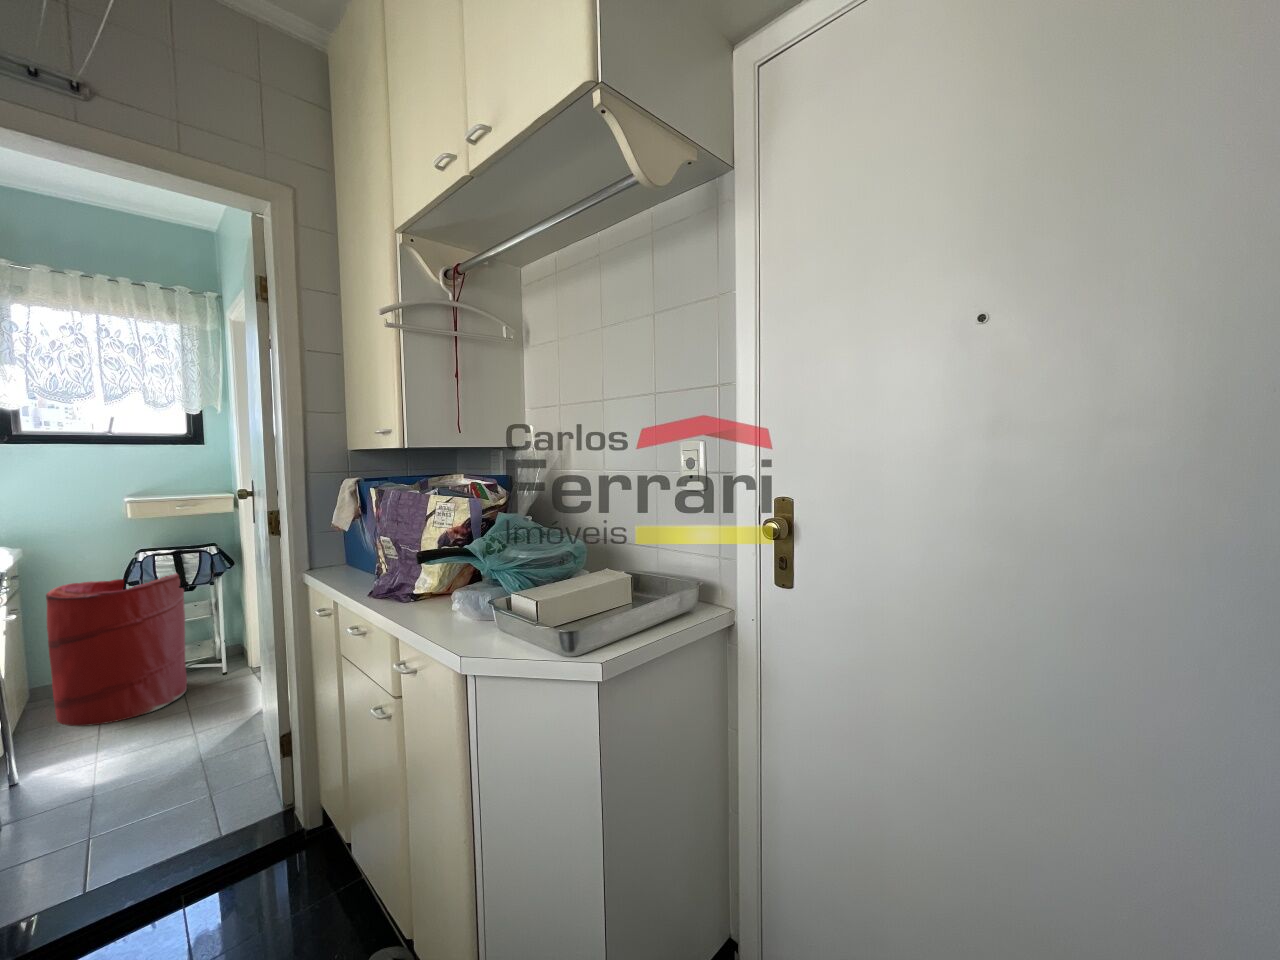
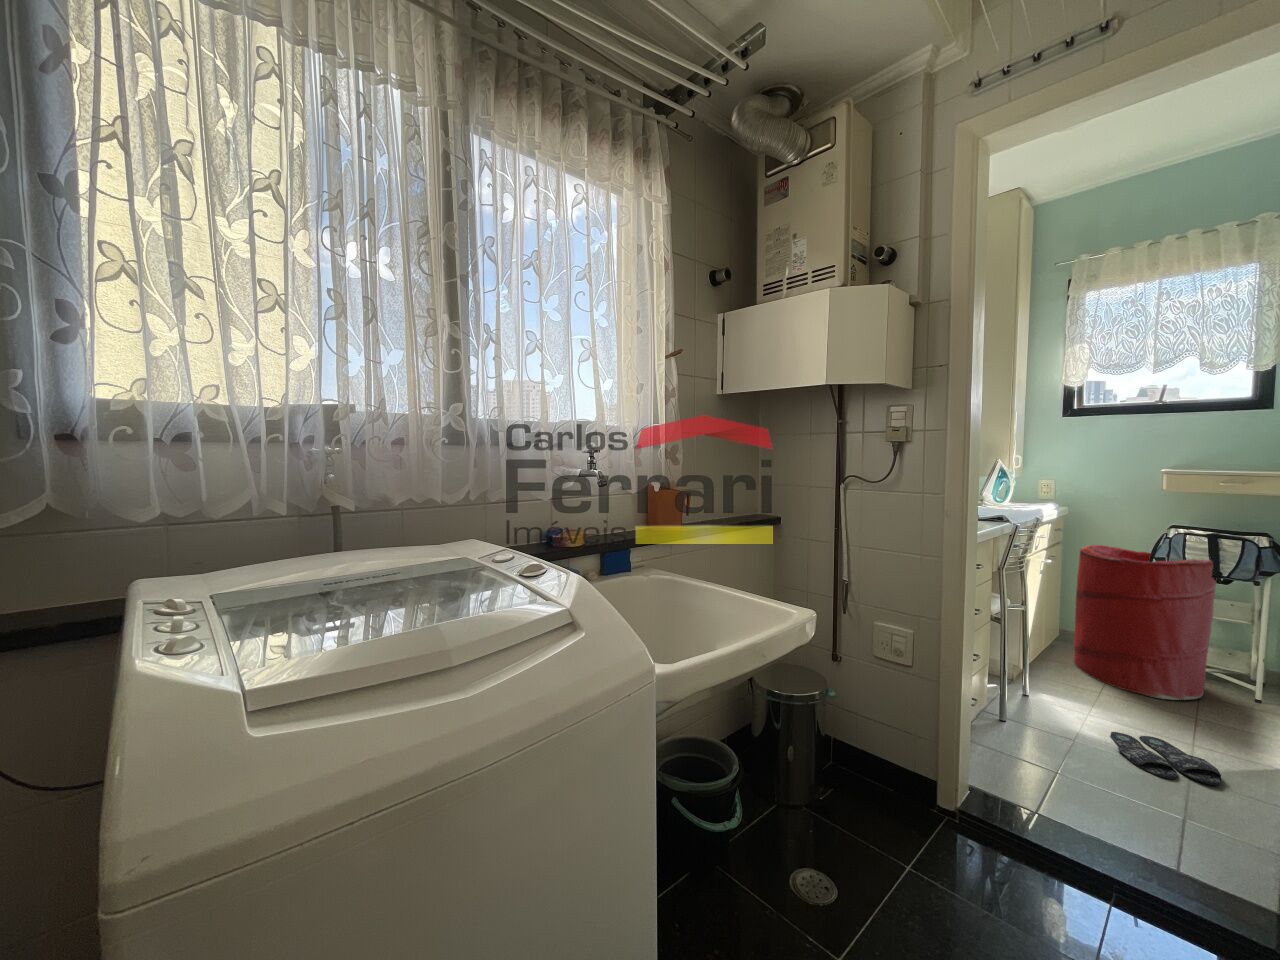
slippers: none [117,742,218,784] -> present [1110,732,1222,785]

